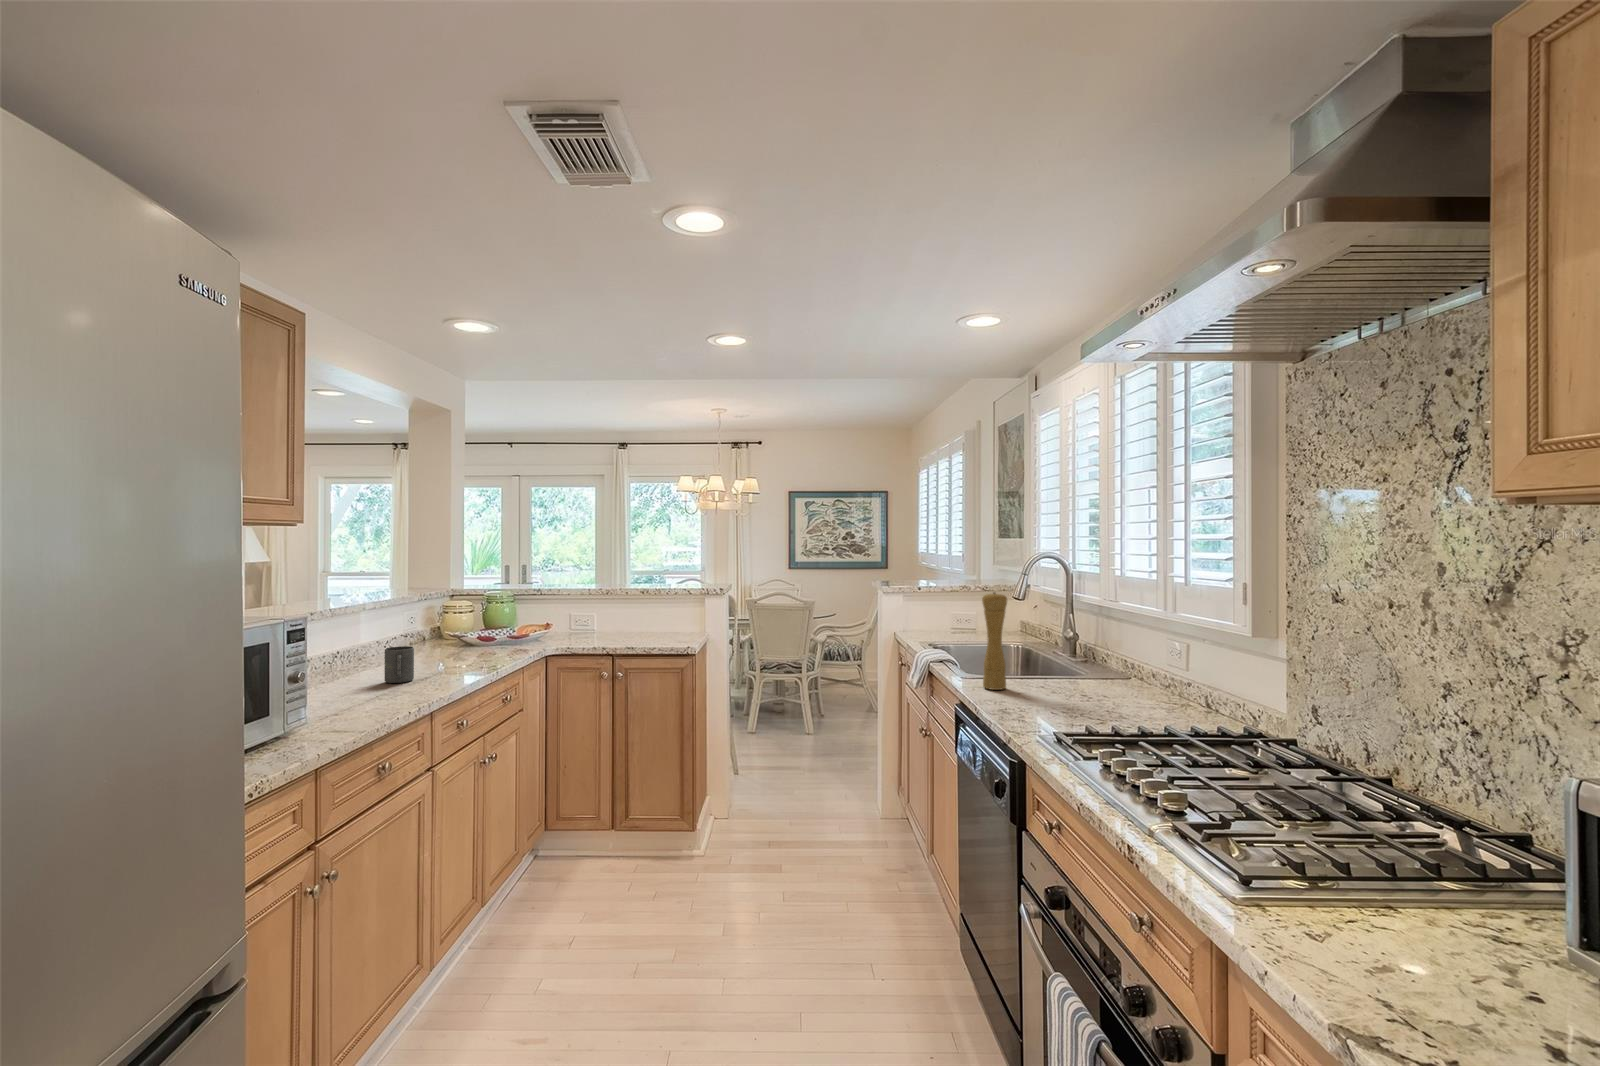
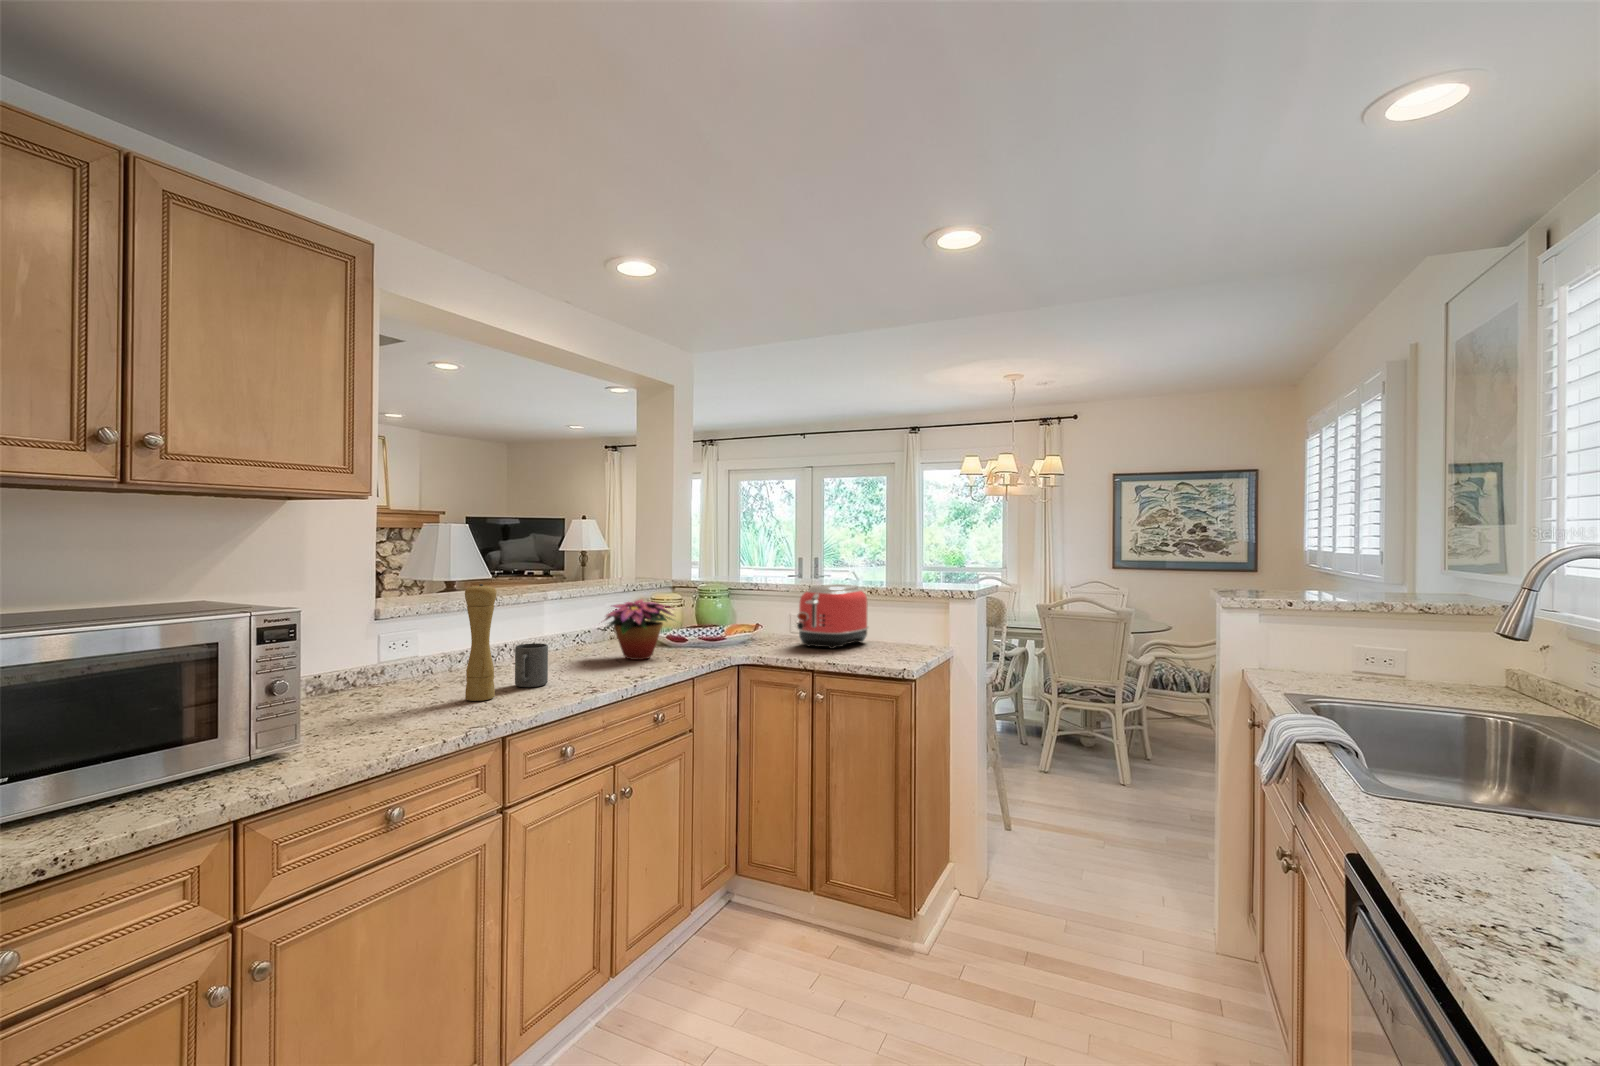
toaster: none [586,588,641,640] -> present [797,584,868,649]
pepper mill: present [982,592,1007,690] -> present [465,584,497,701]
flower arrangement: none [416,606,499,659] -> present [605,599,673,660]

